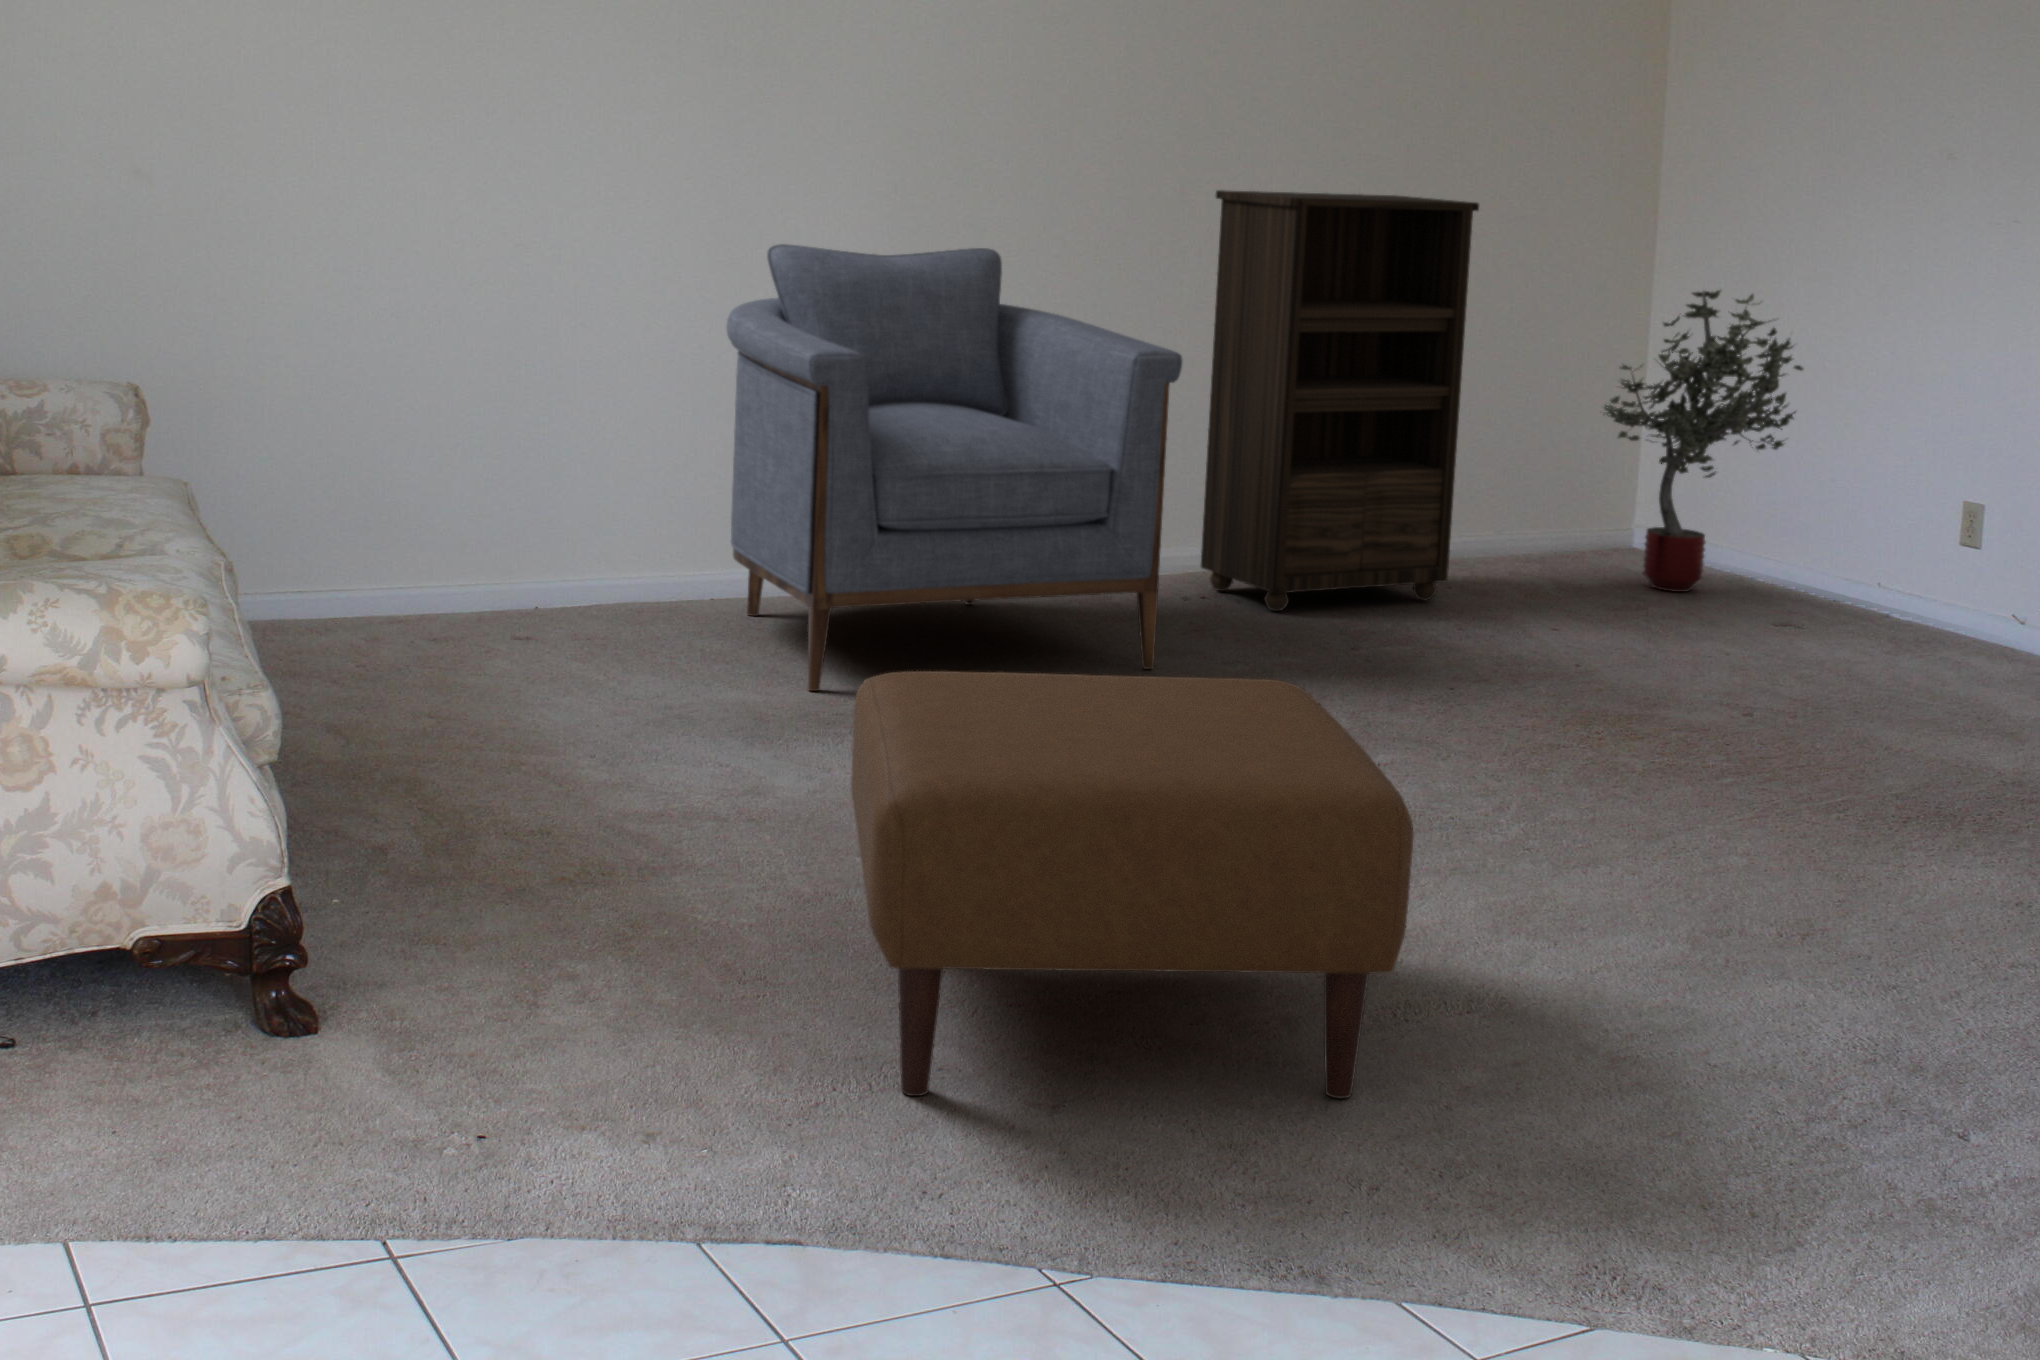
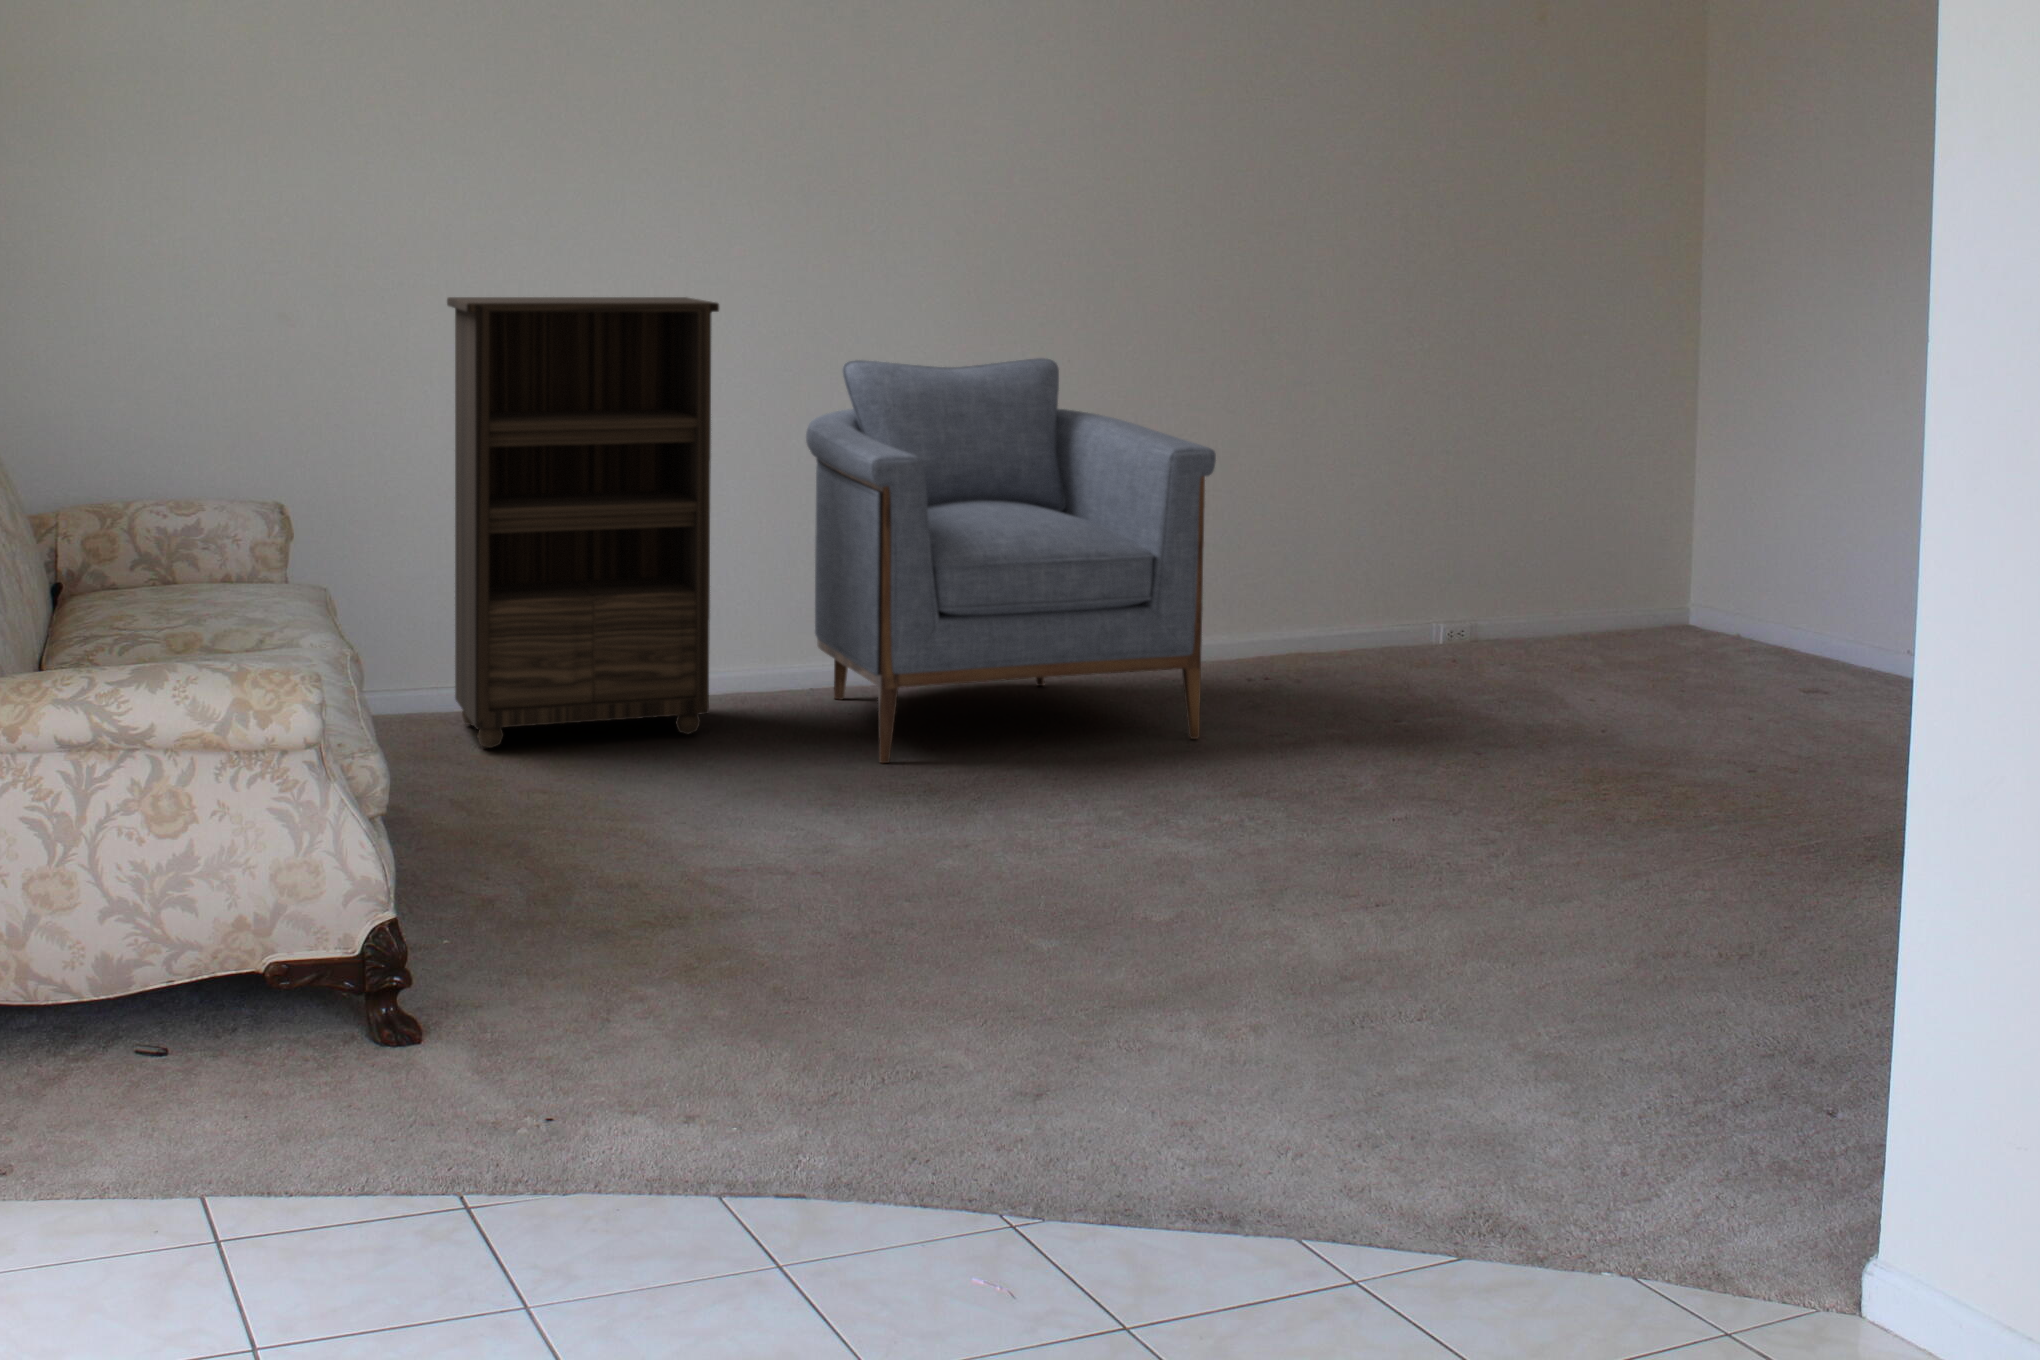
bookshelf: present [1201,190,1479,611] -> present [447,297,719,748]
potted tree: present [1604,290,1803,592] -> none [1639,376,1821,661]
ottoman: present [851,671,1414,1098] -> none [877,731,1340,1087]

